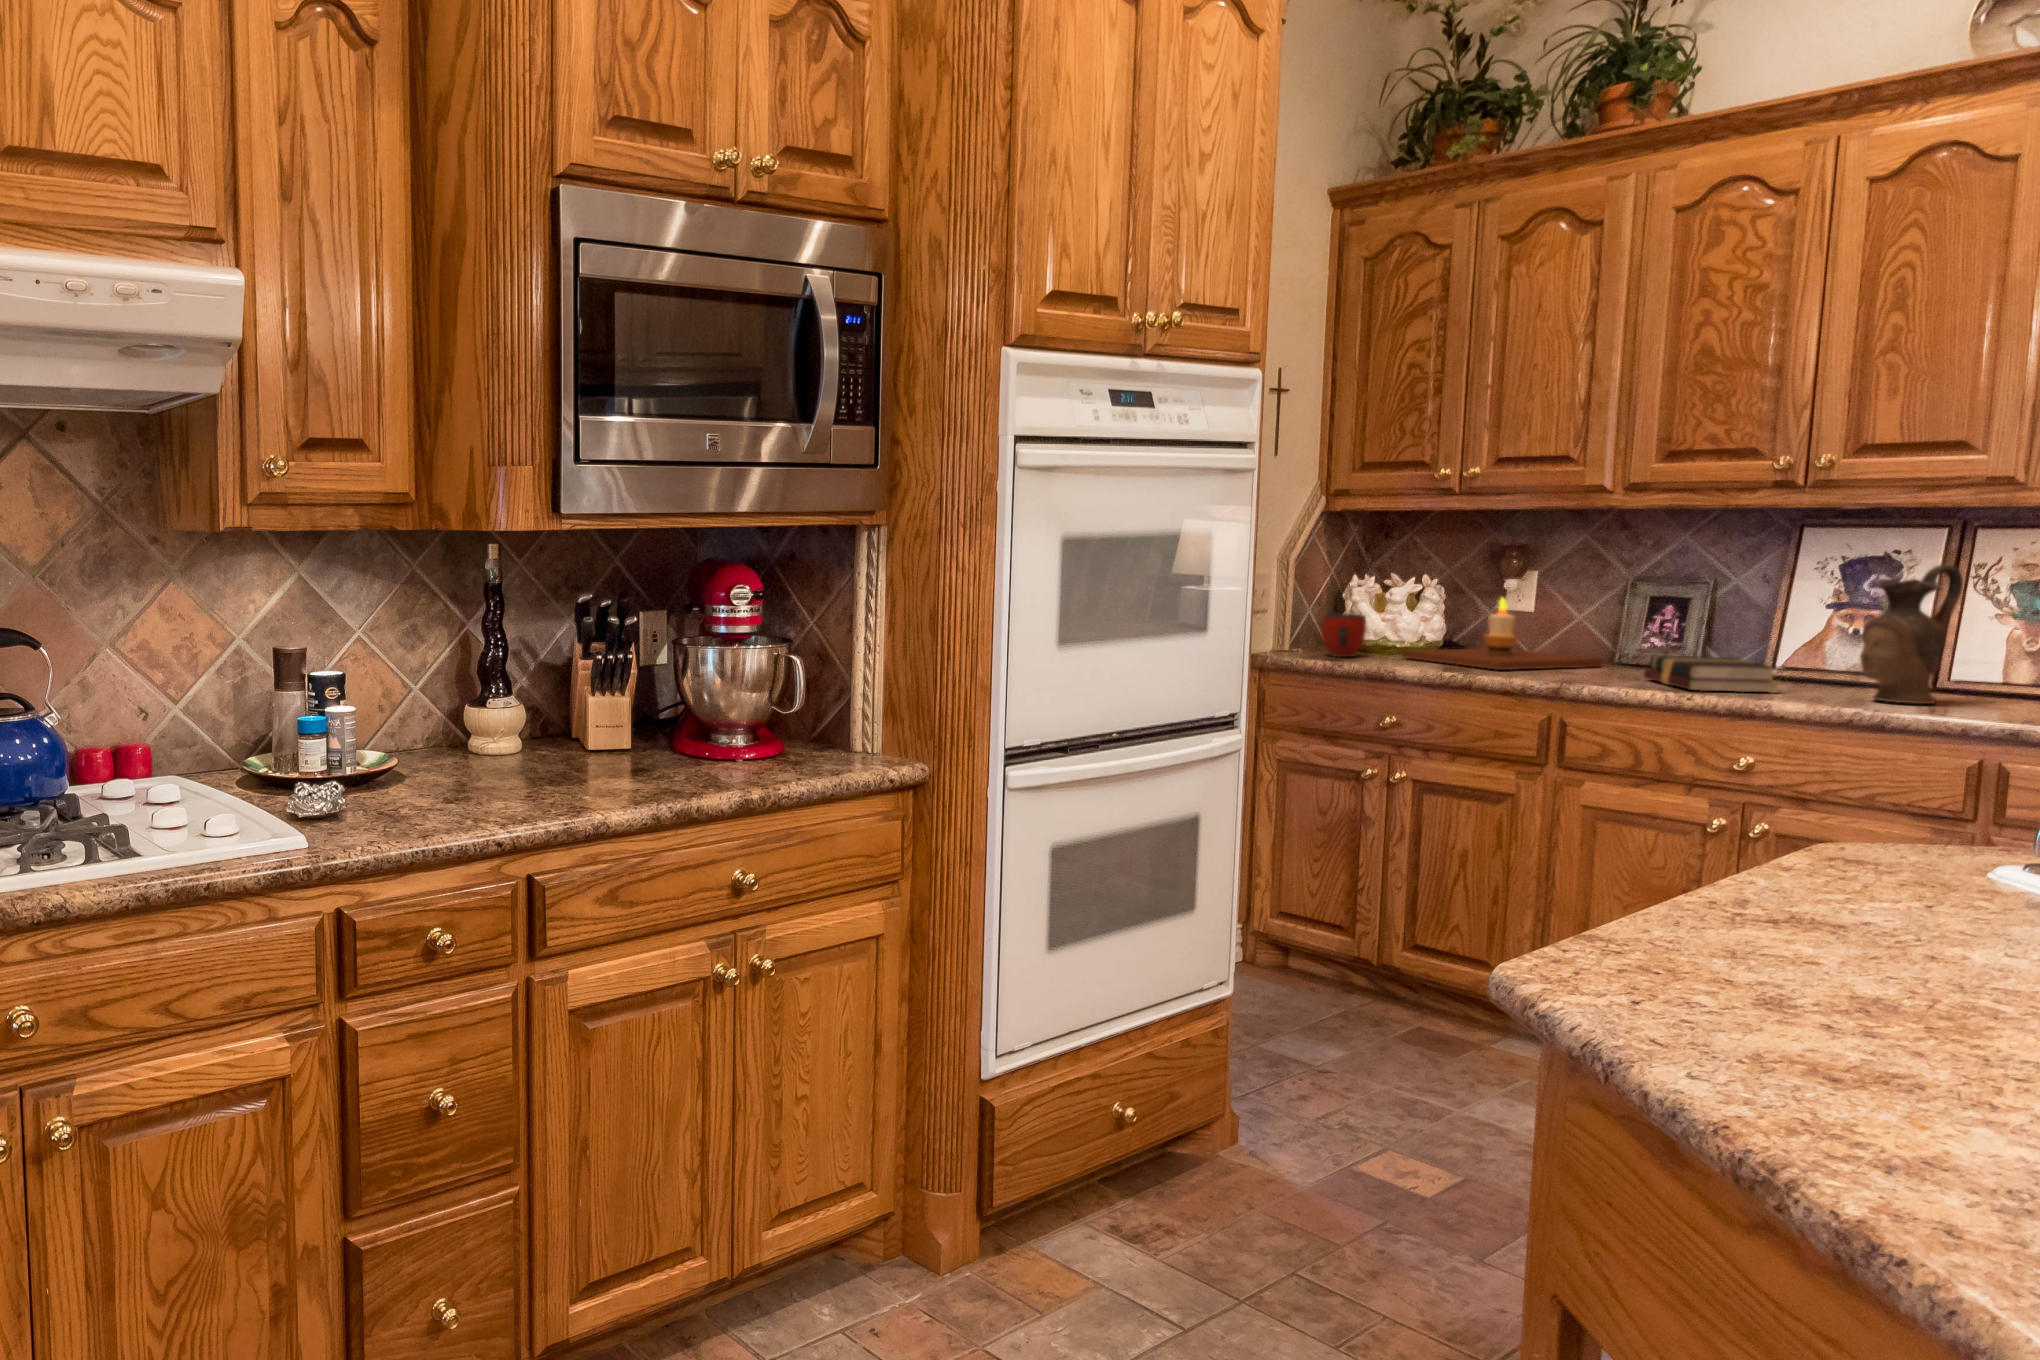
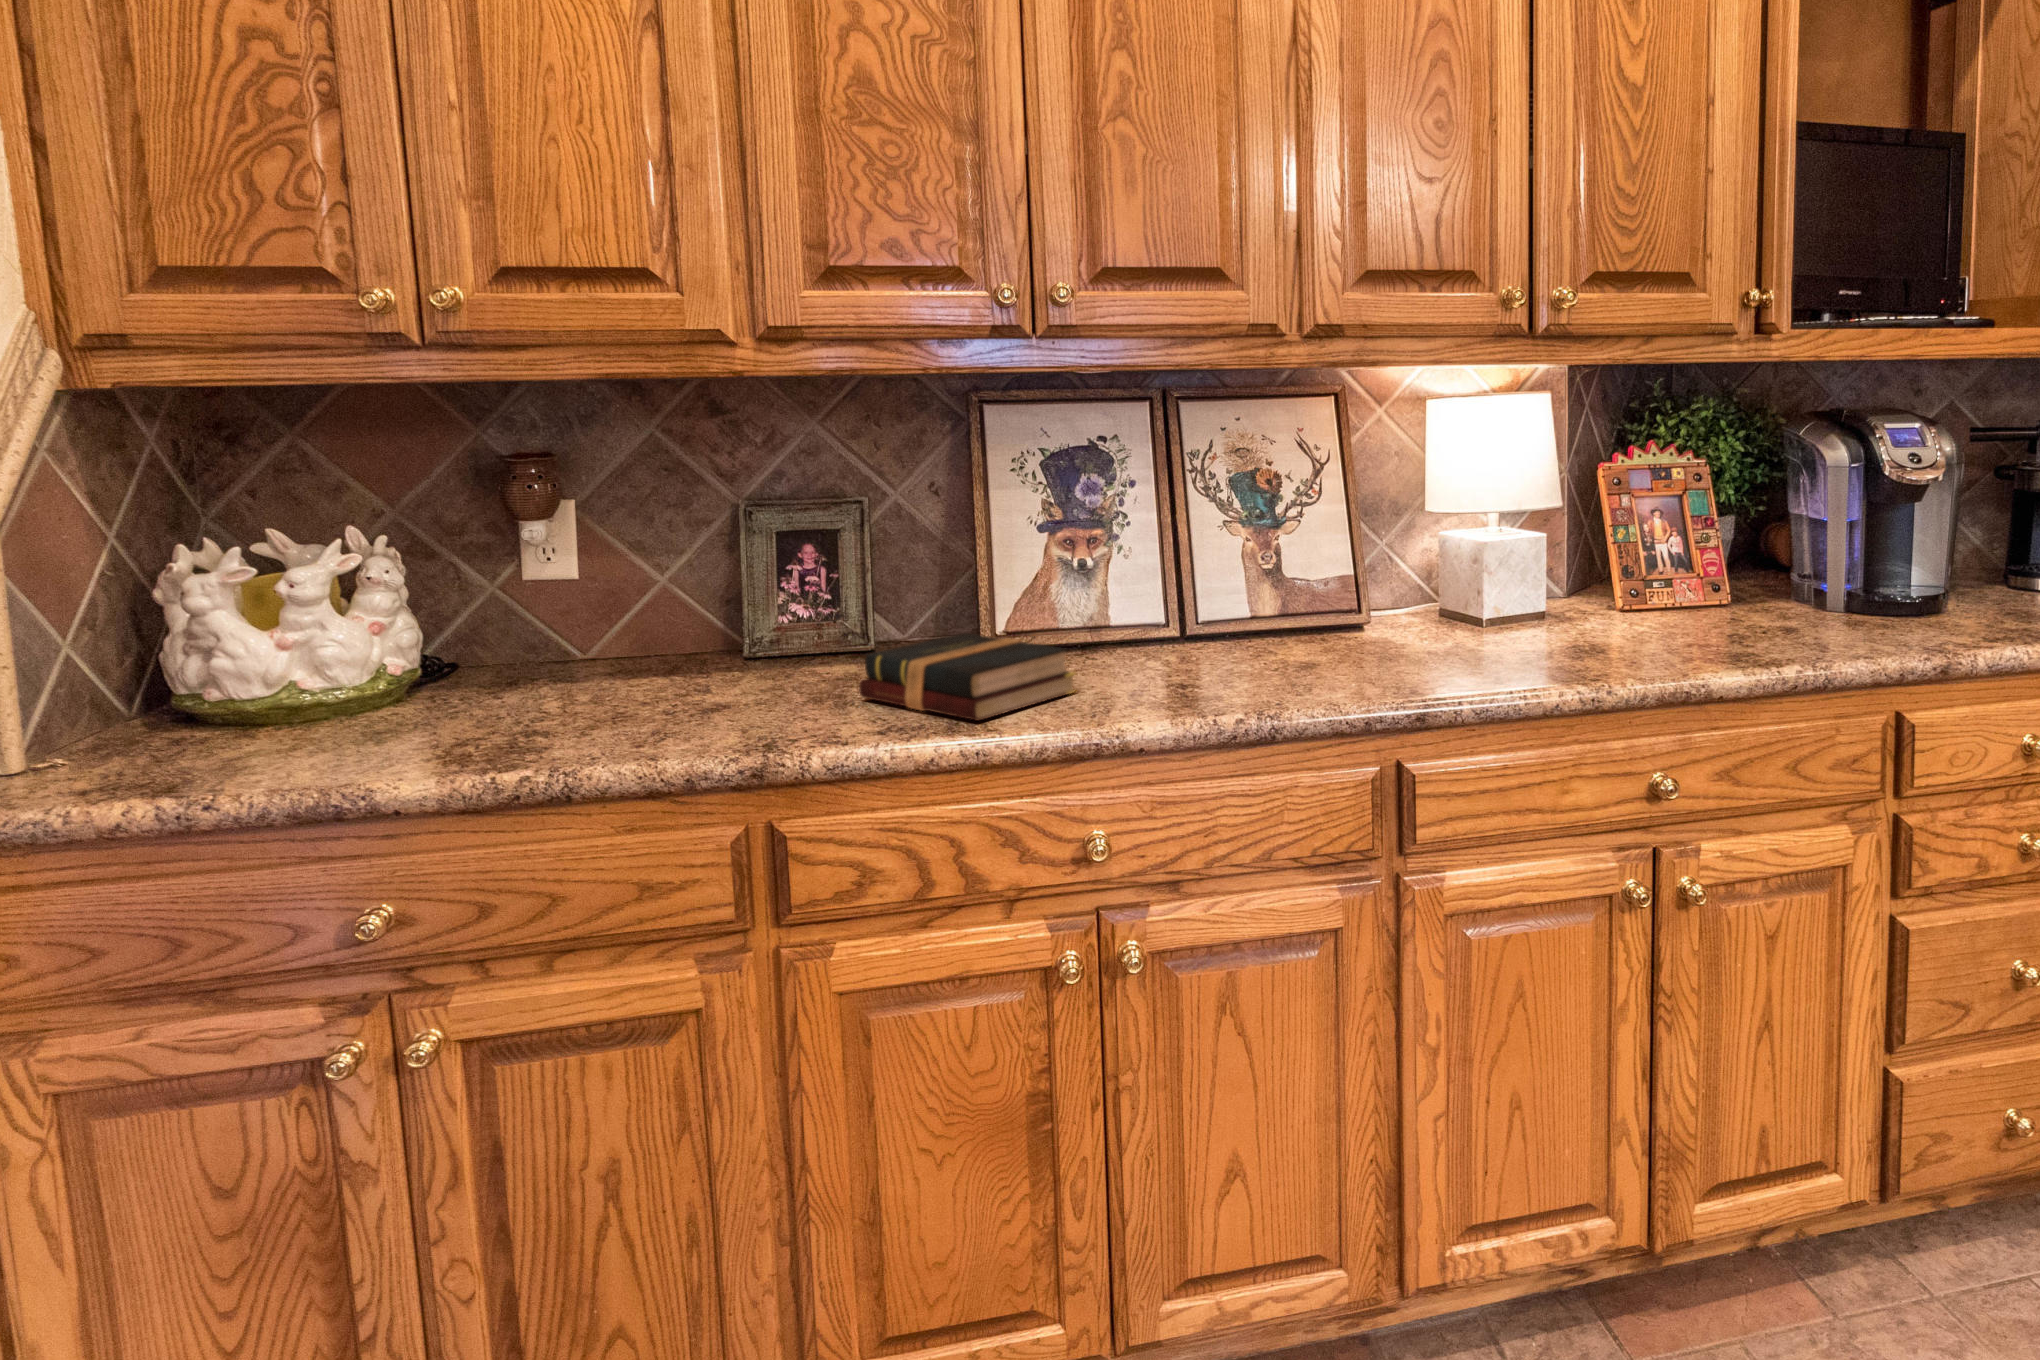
ceramic pitcher: present [1860,564,1963,704] -> none [1165,458,1258,681]
candle: present [1402,598,1602,670] -> none [349,567,746,735]
mug: present [1322,613,1367,657] -> none [108,648,244,772]

